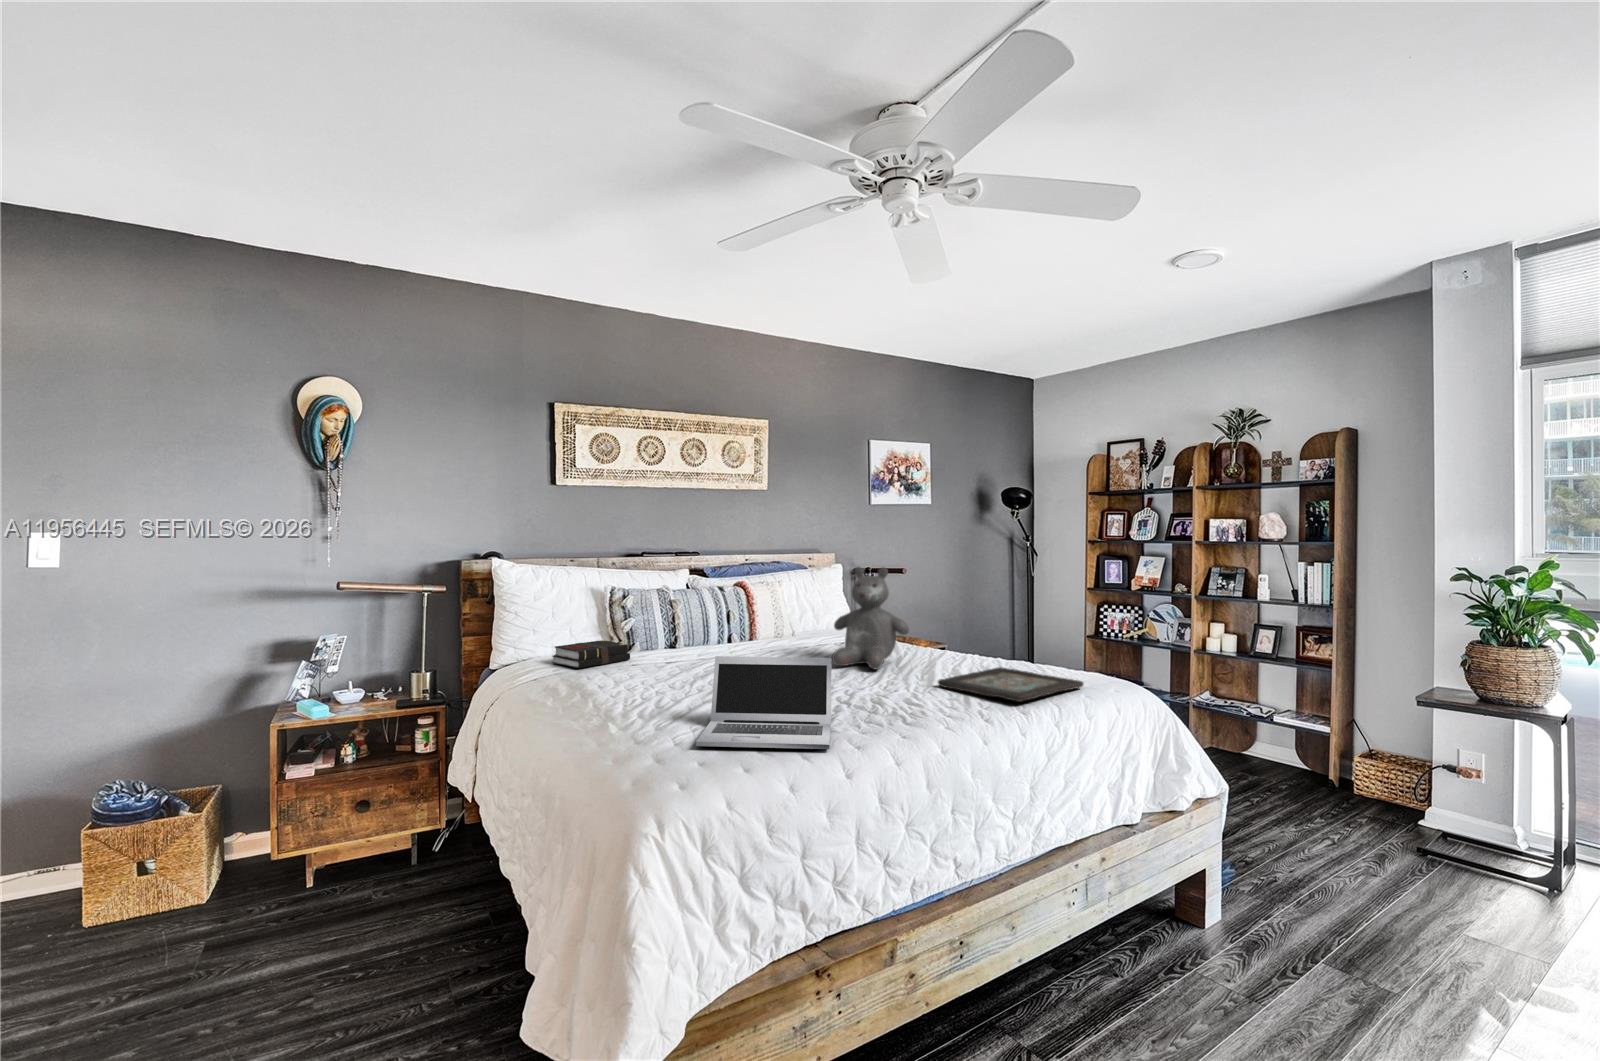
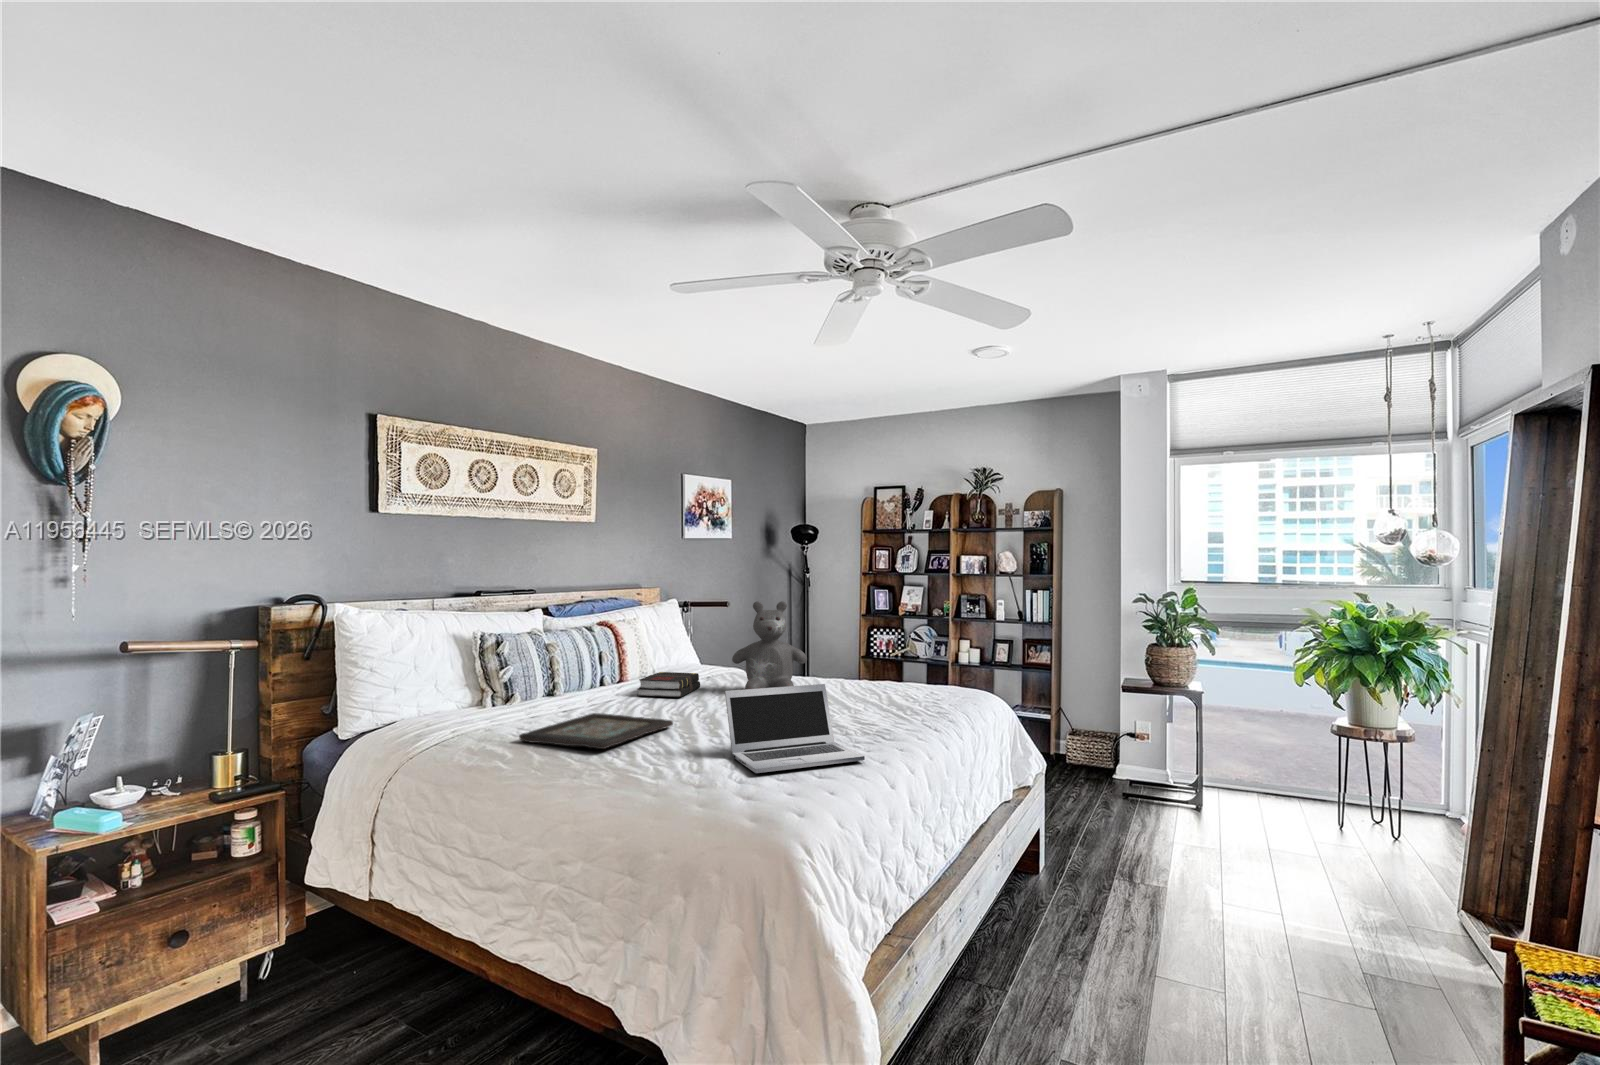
book: present [552,640,630,668] -> present [637,672,700,697]
decorative tray: present [938,667,1084,702] -> present [519,713,673,749]

